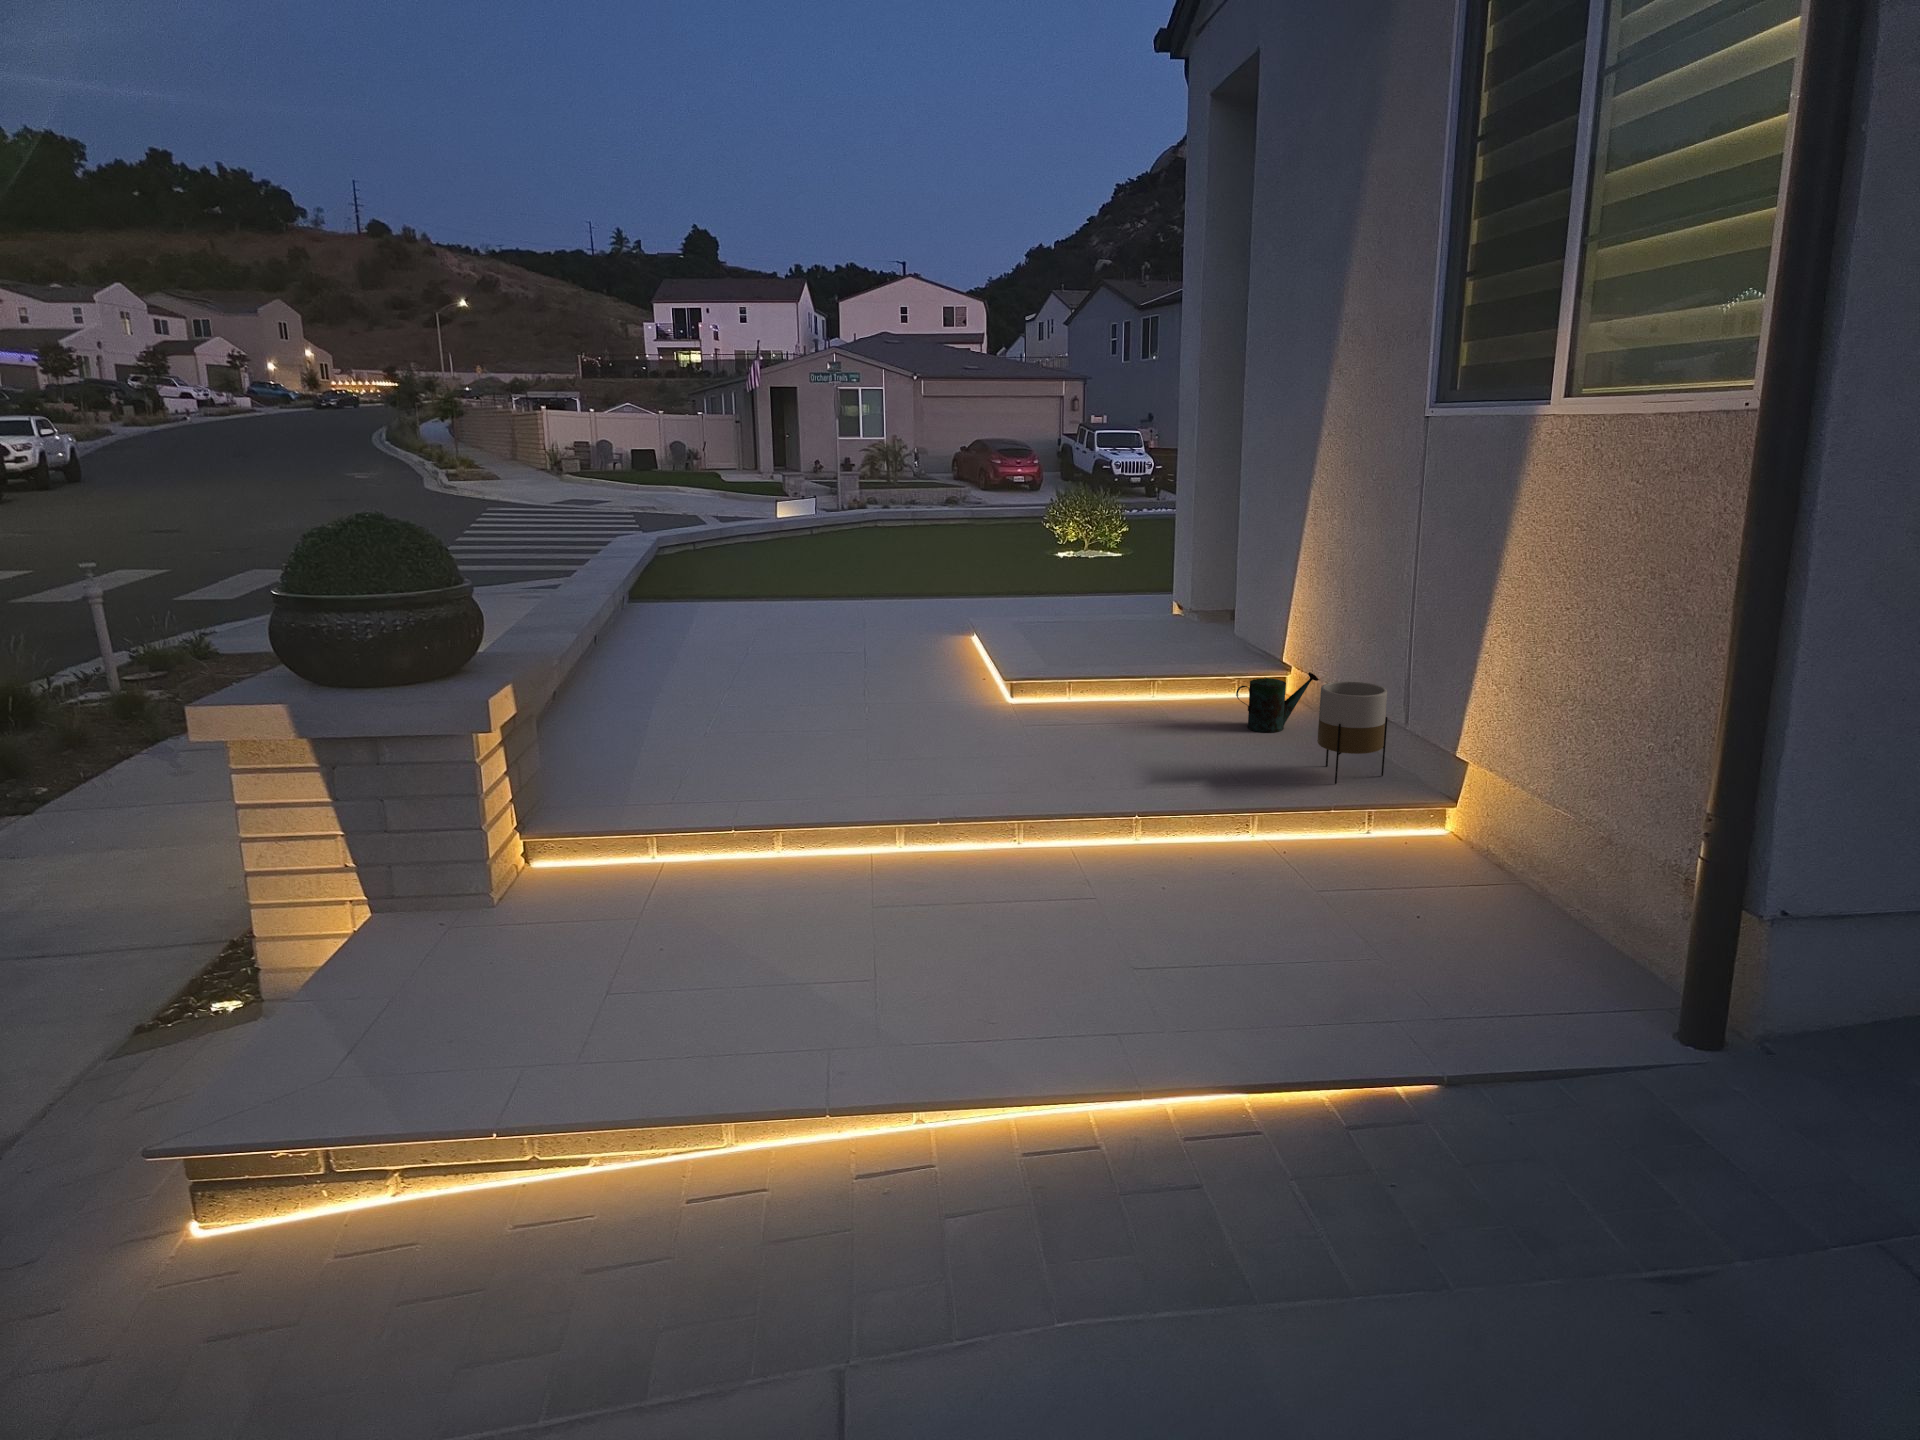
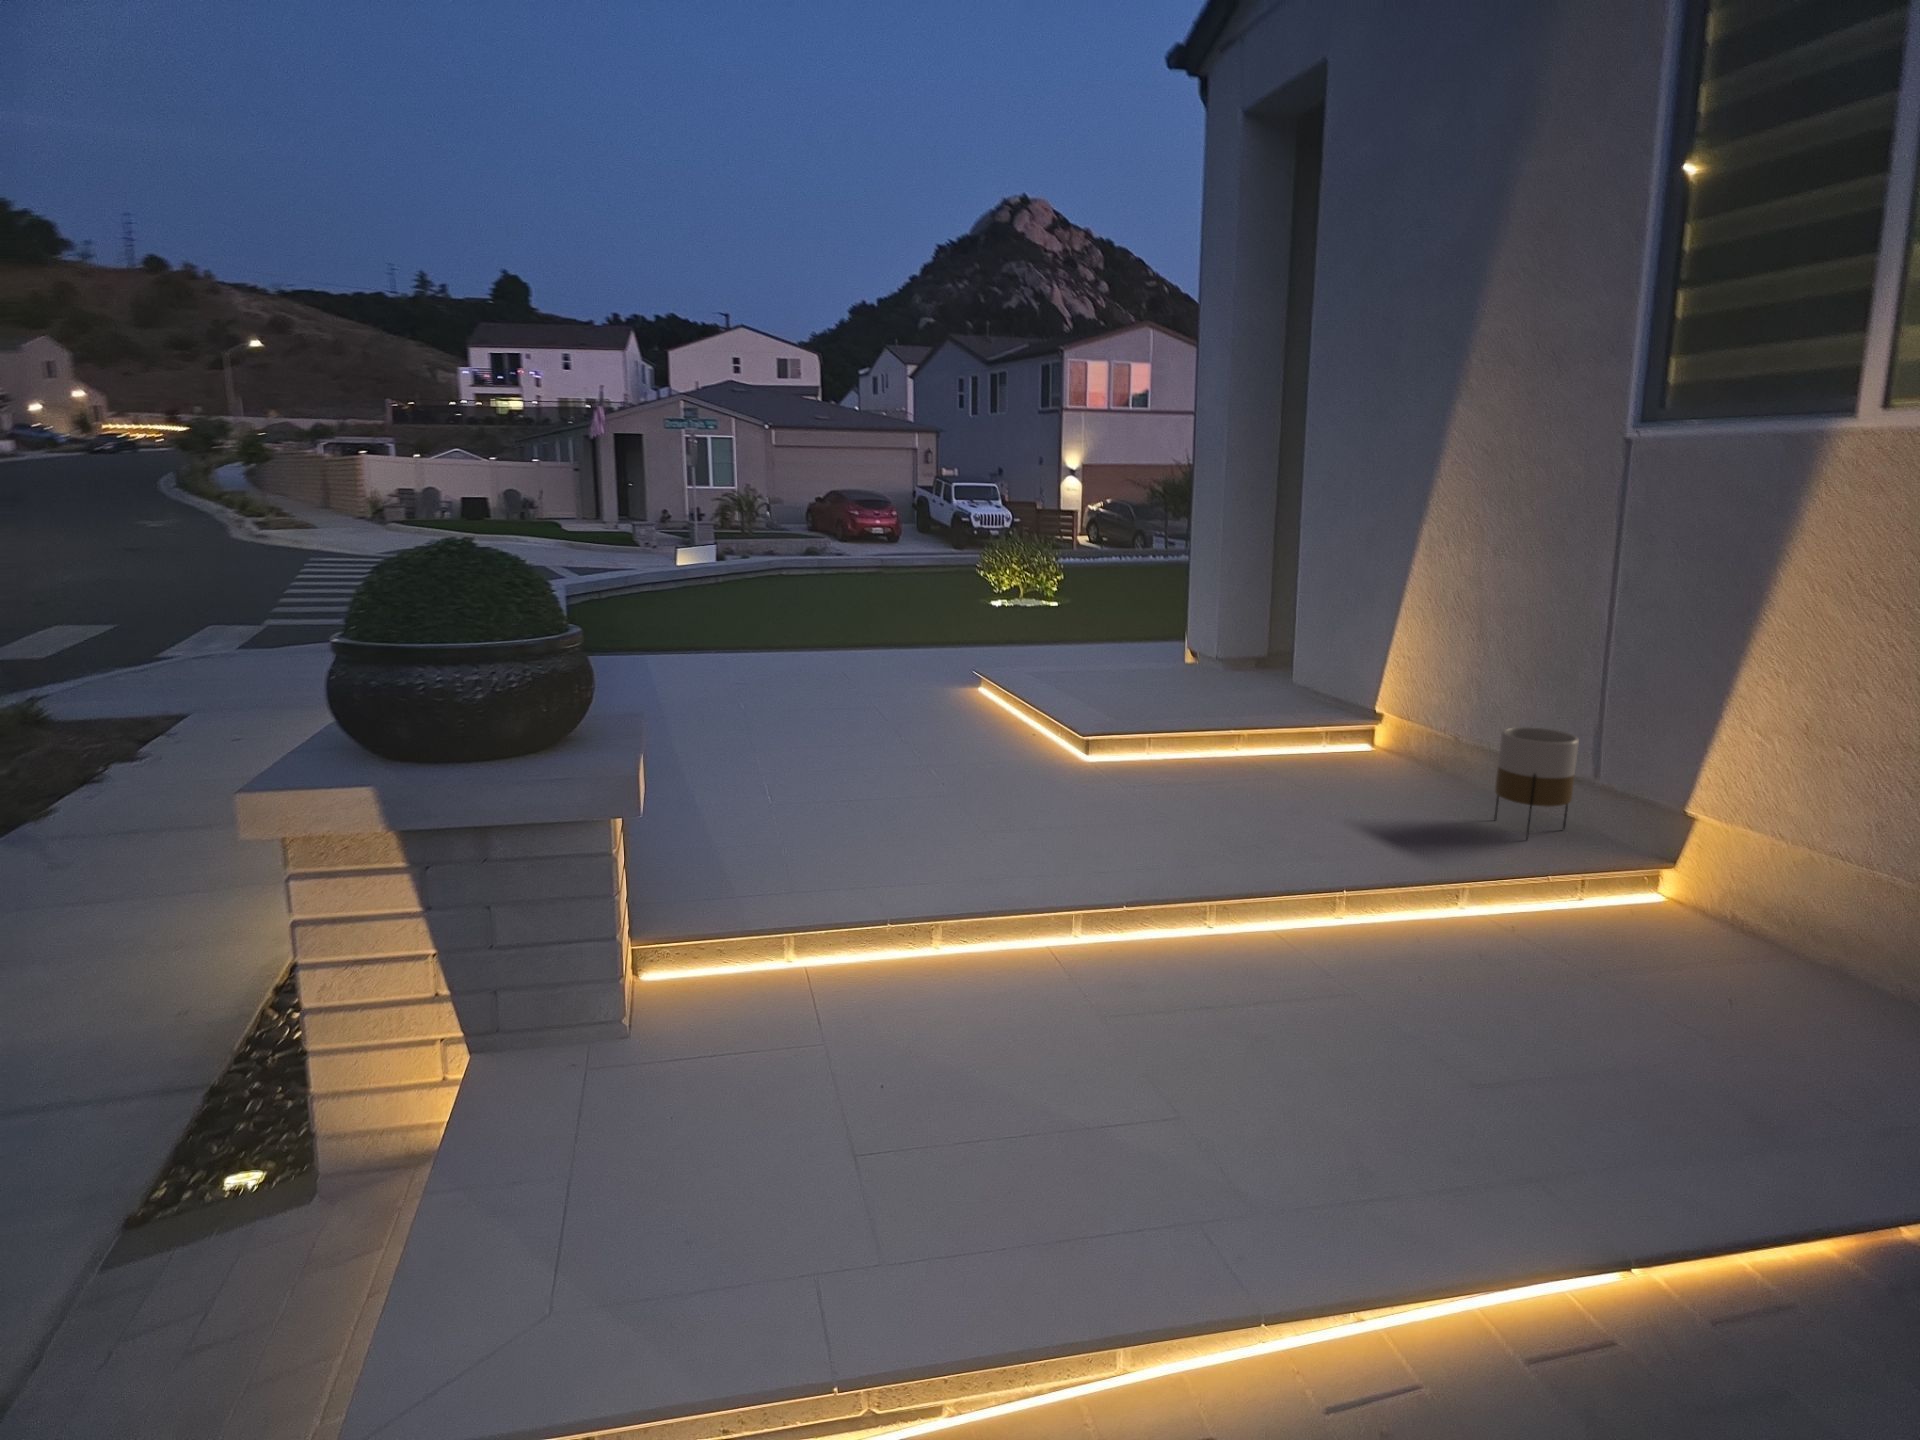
watering can: present [1236,672,1319,733] -> none [1359,718,1443,784]

